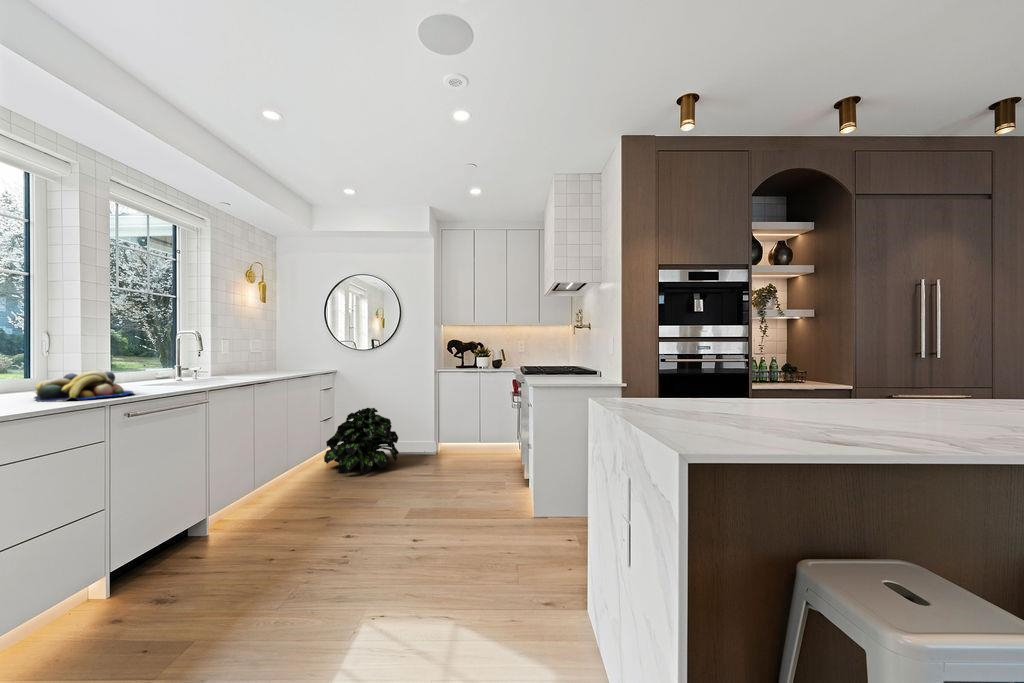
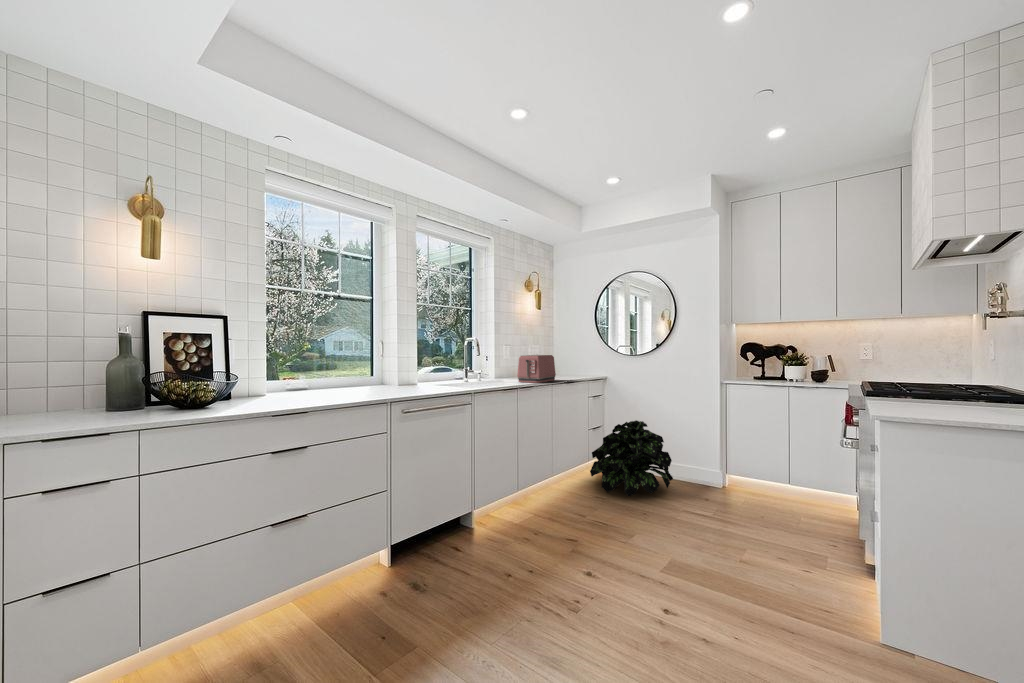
toaster: none [251,351,291,379] -> present [517,355,556,383]
fruit bowl: present [34,371,133,402] -> none [353,370,415,394]

